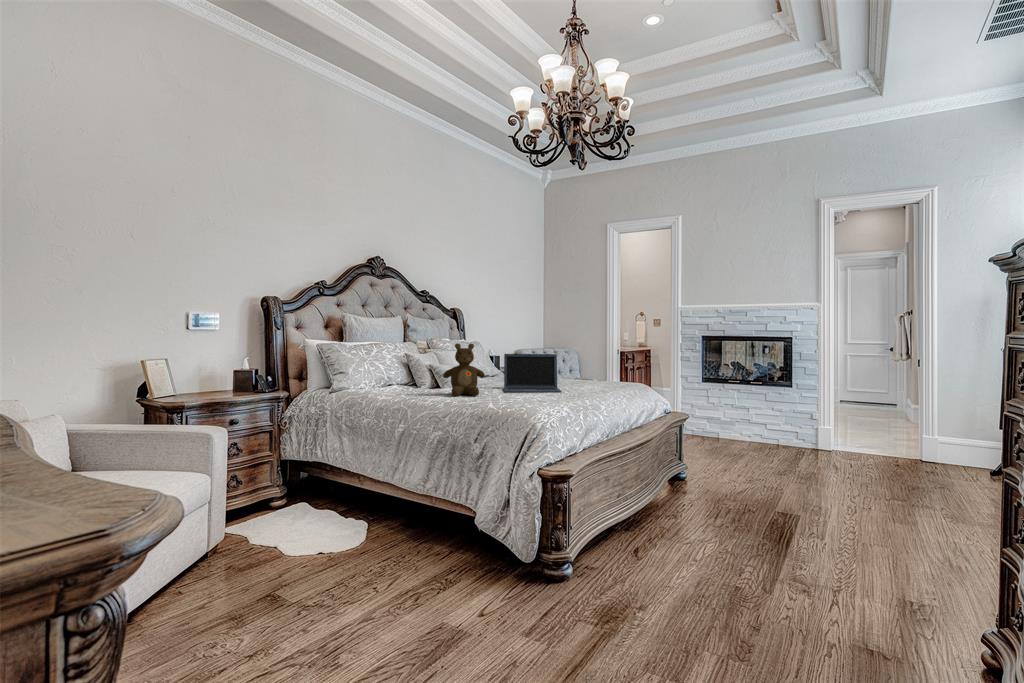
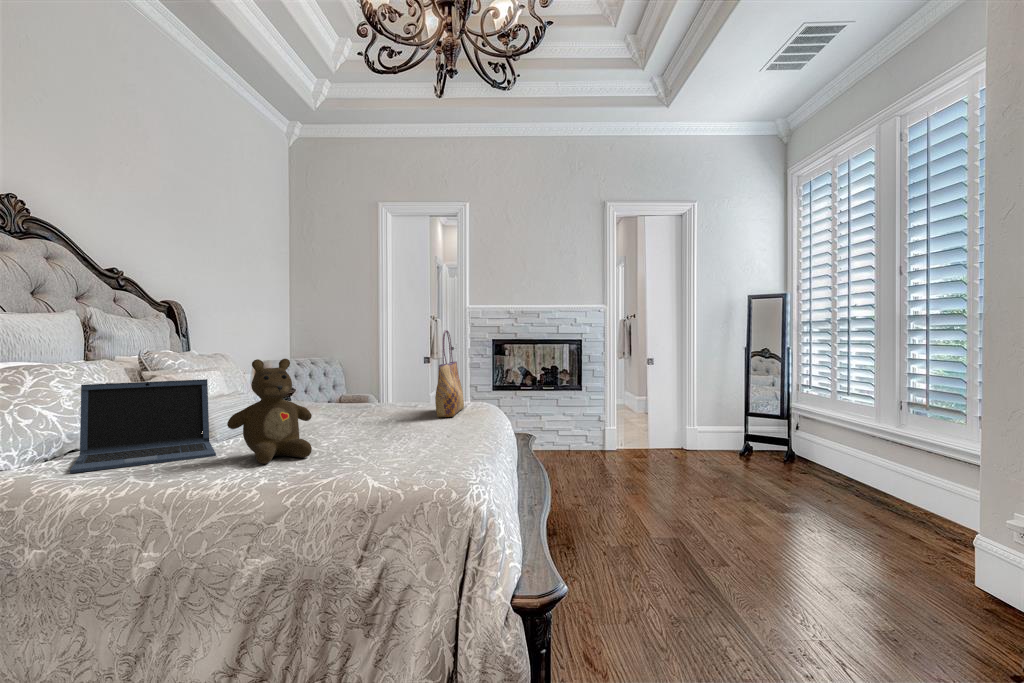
tote bag: none [580,328,610,388] -> present [435,330,464,417]
laptop: present [504,354,561,393] -> present [70,379,216,473]

